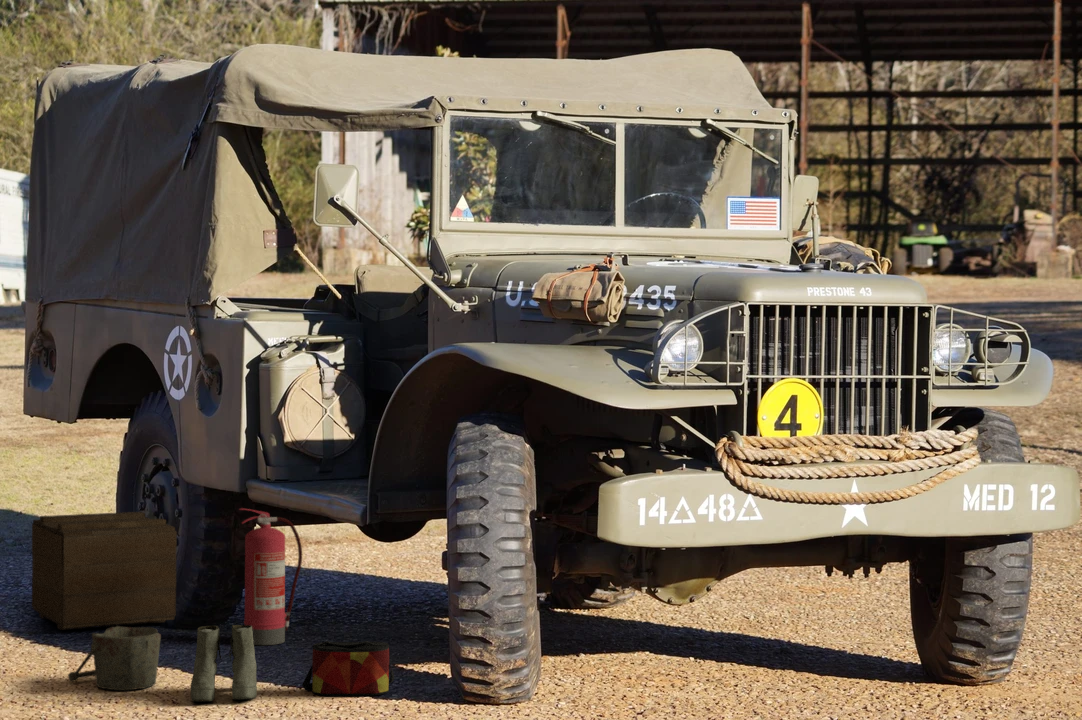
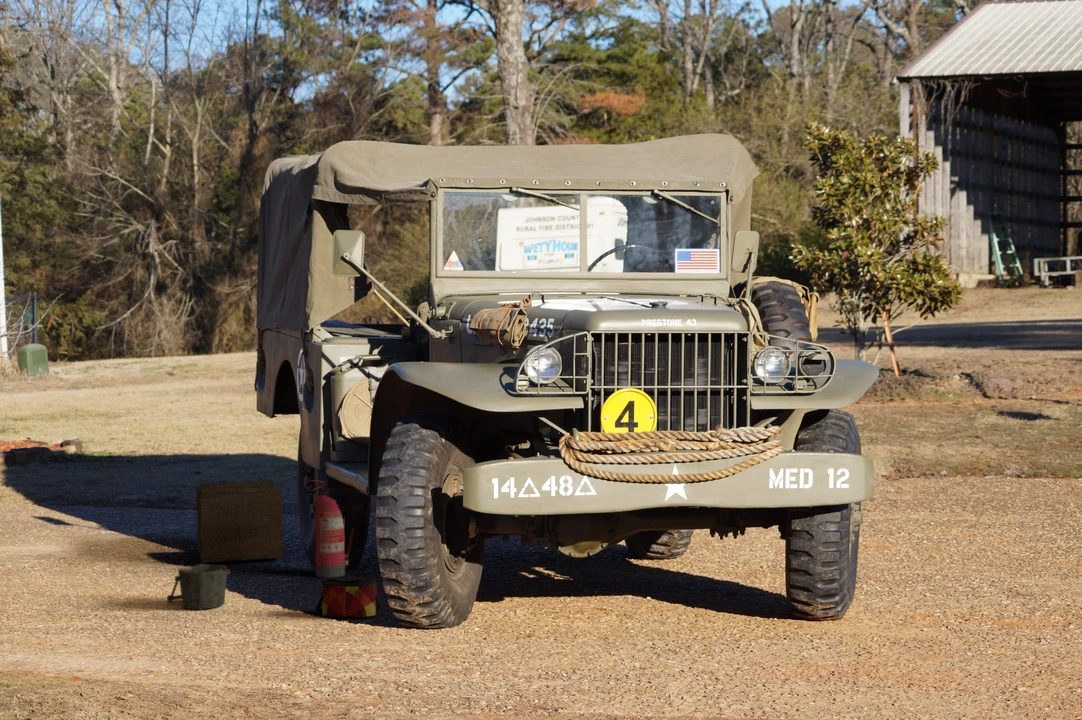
boots: present [191,625,257,702] -> none [232,565,285,620]

